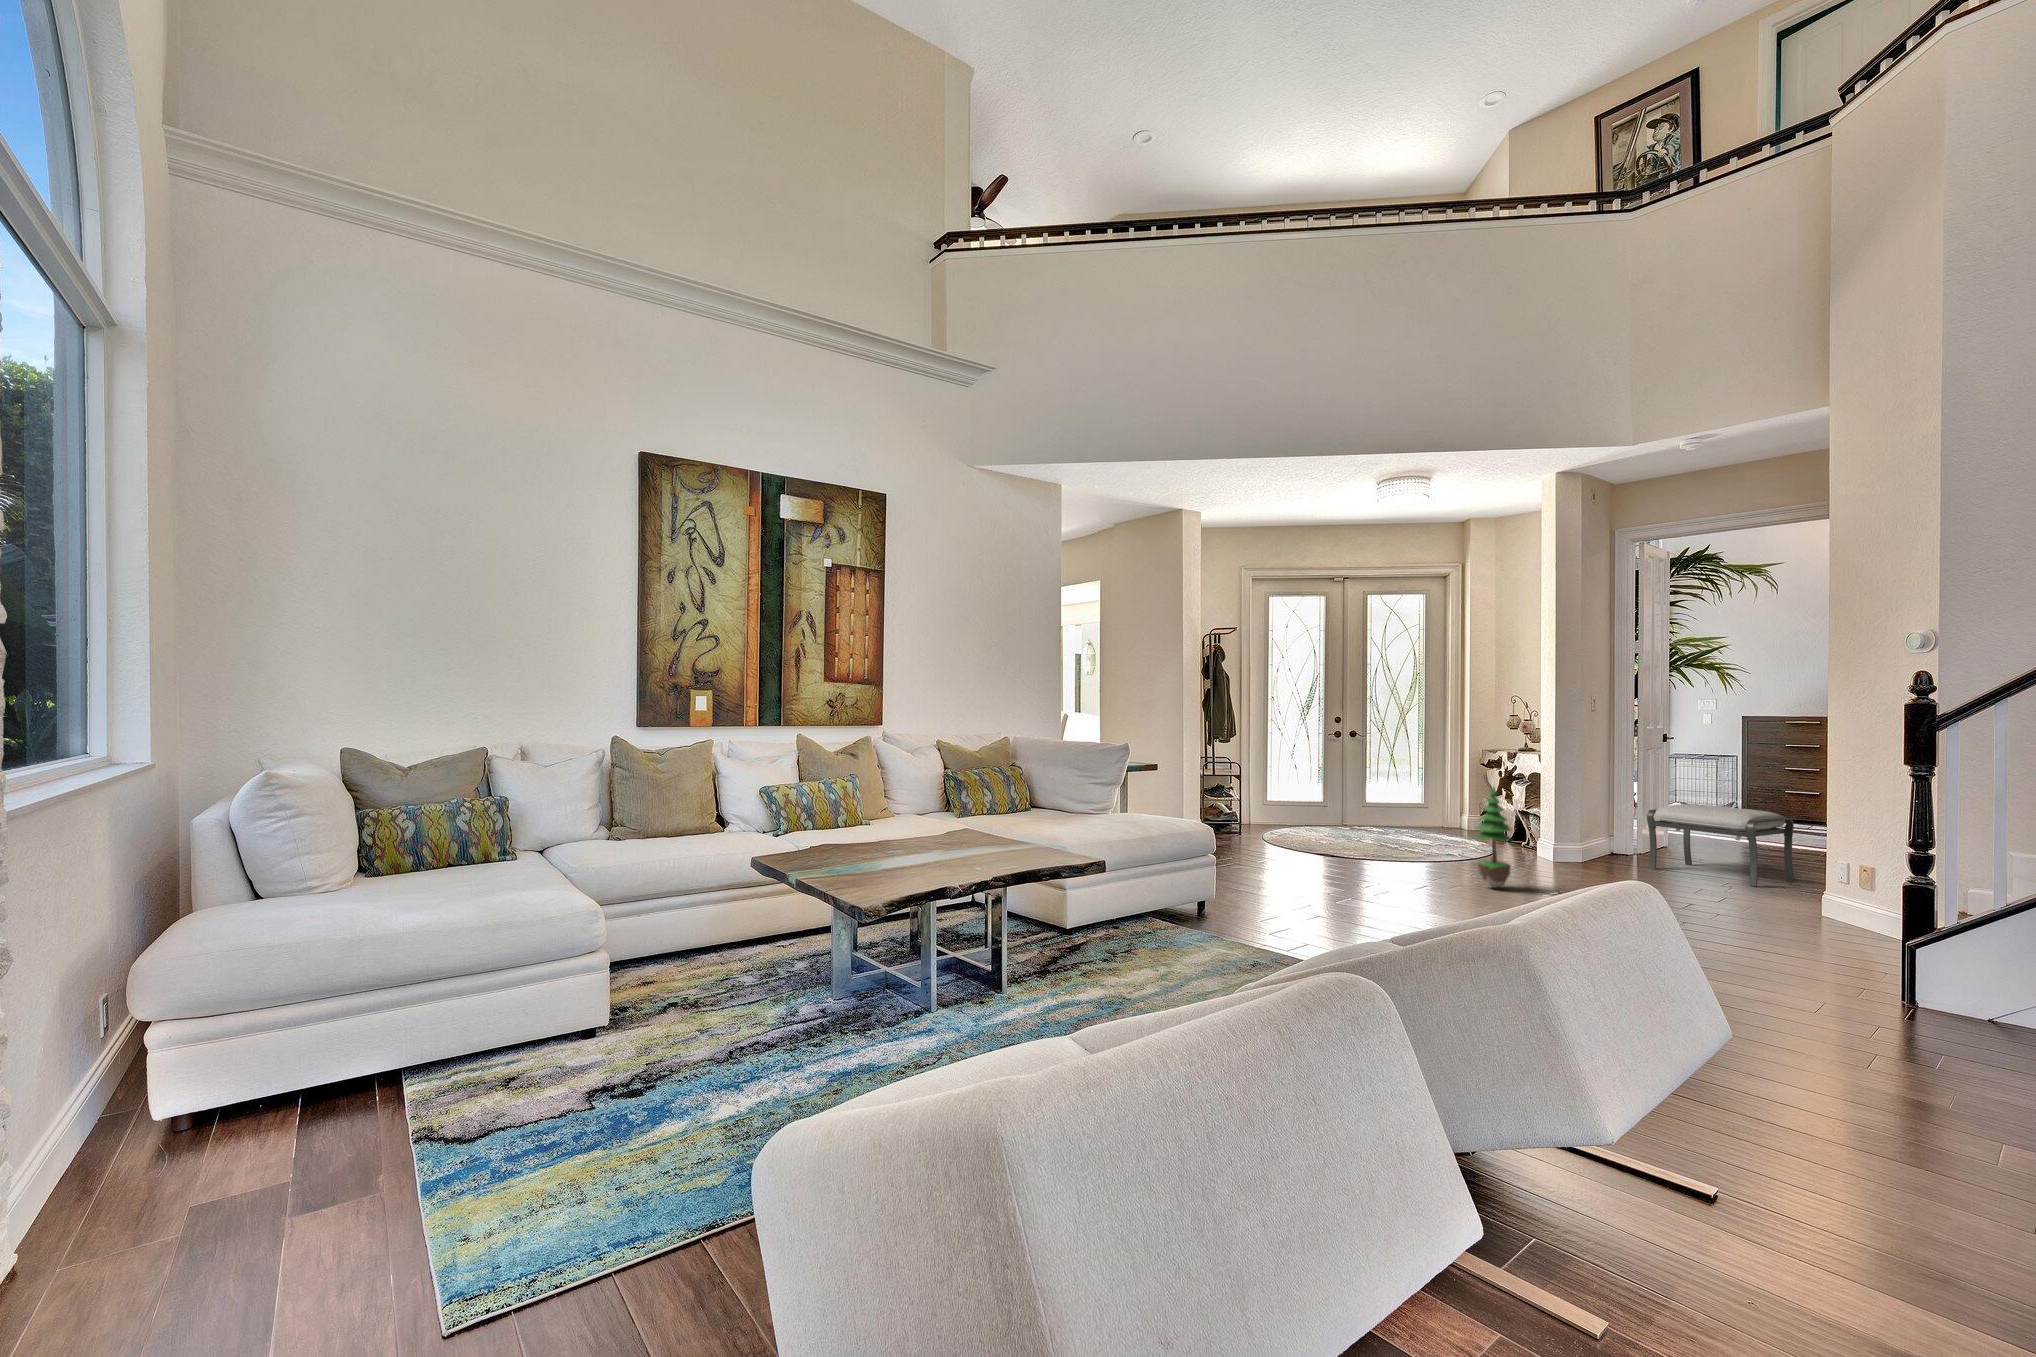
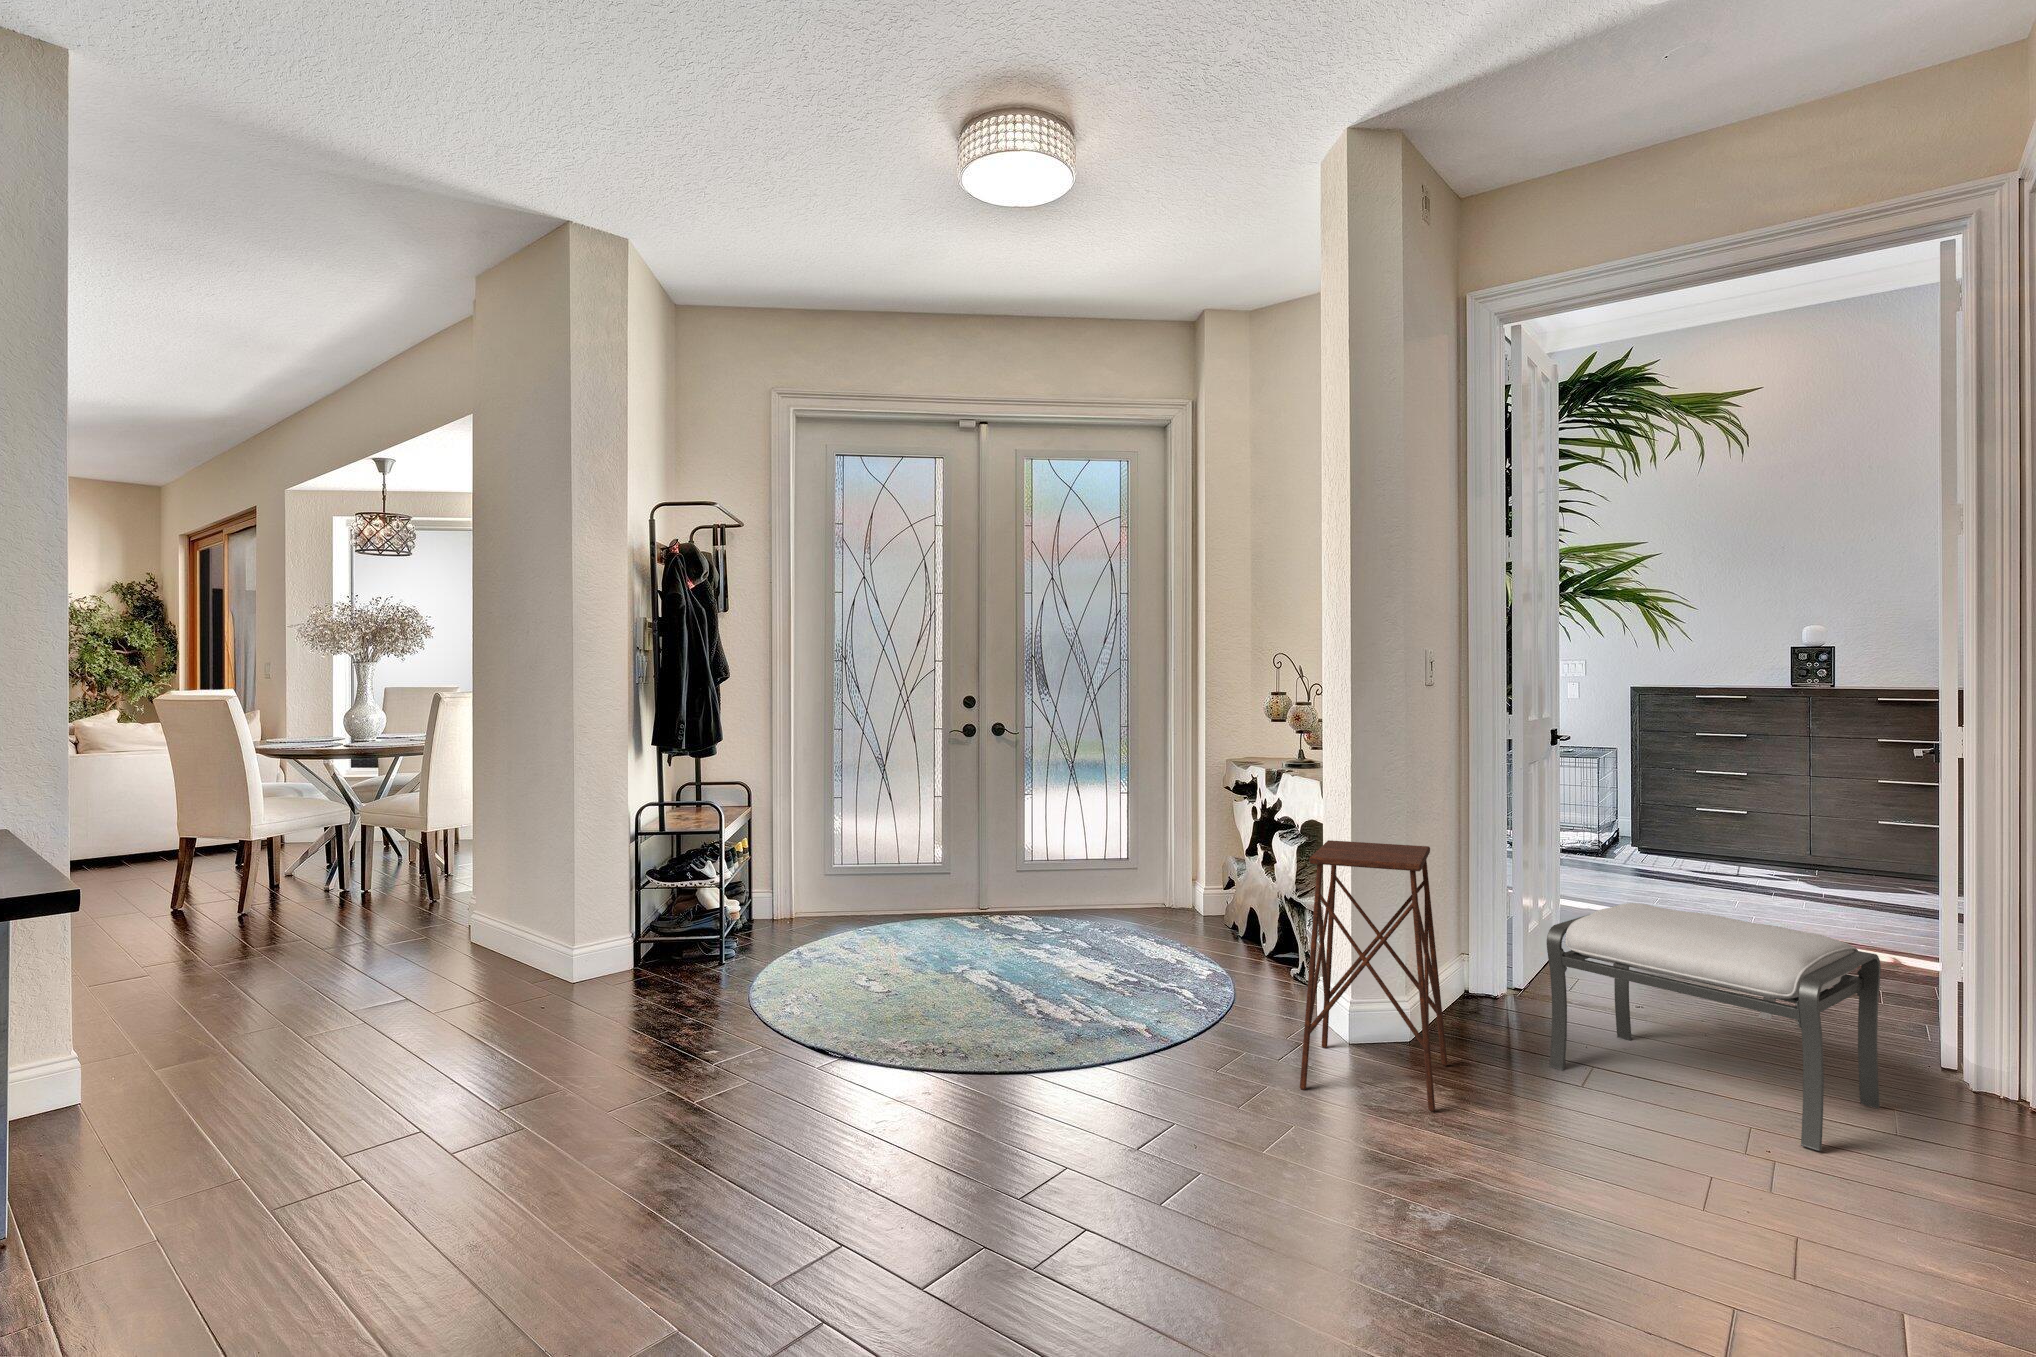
side table: none [1536,773,1602,873] -> present [1300,840,1447,1111]
potted tree: present [1476,787,1512,888] -> none [1100,937,1215,1260]

